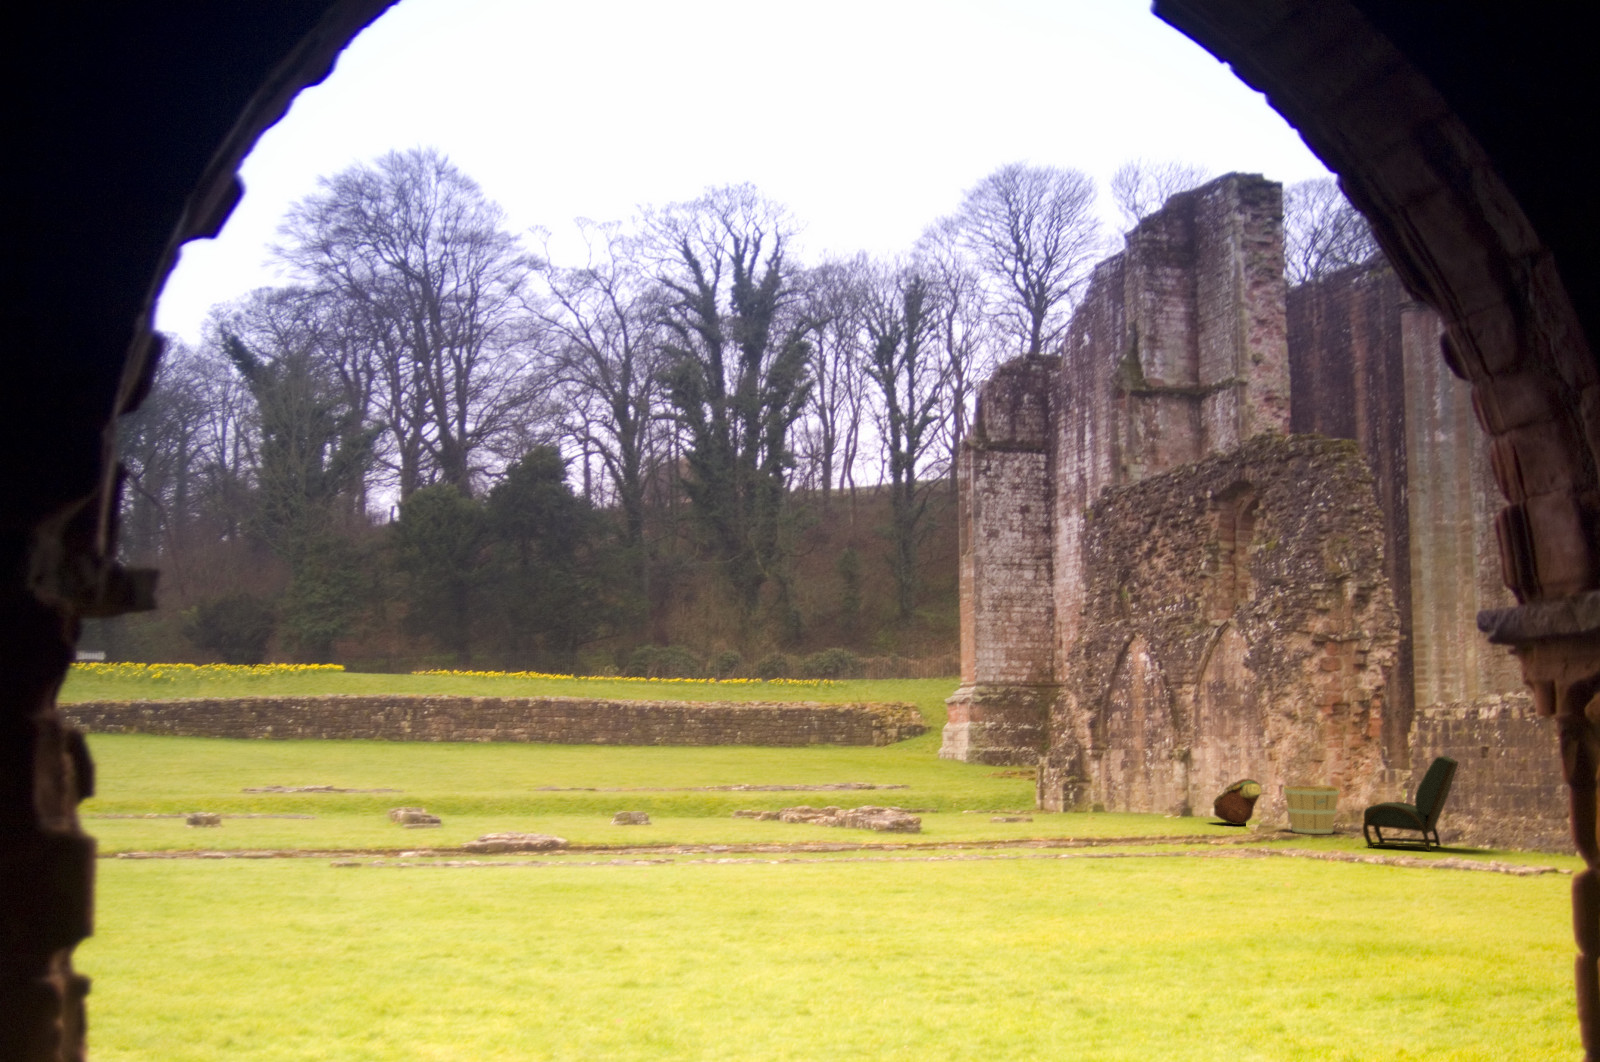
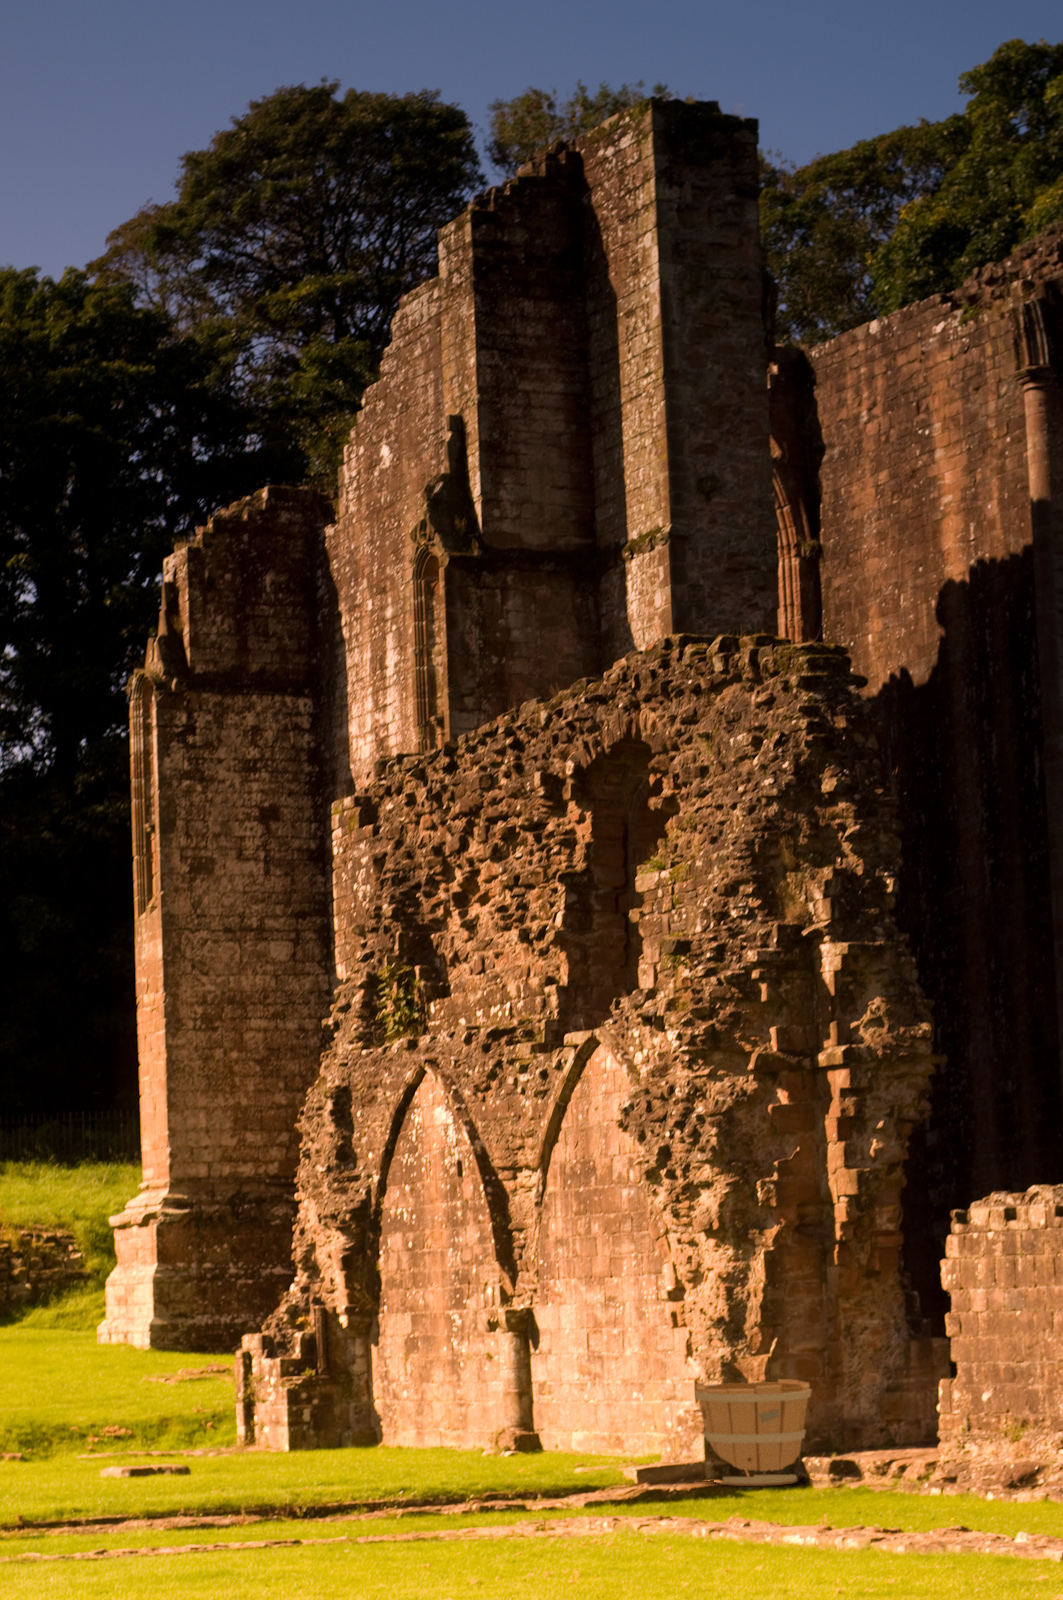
lounge chair: present [1363,756,1460,851] -> none [839,1309,1040,1516]
backpack: present [1213,779,1262,825] -> none [558,1370,659,1472]

